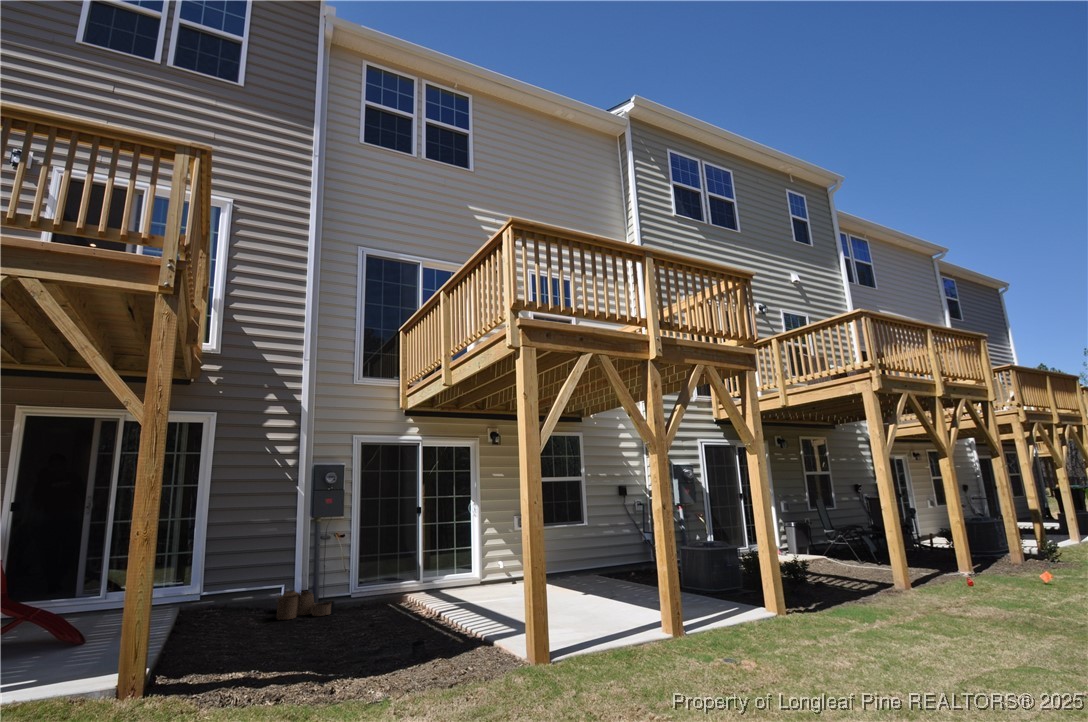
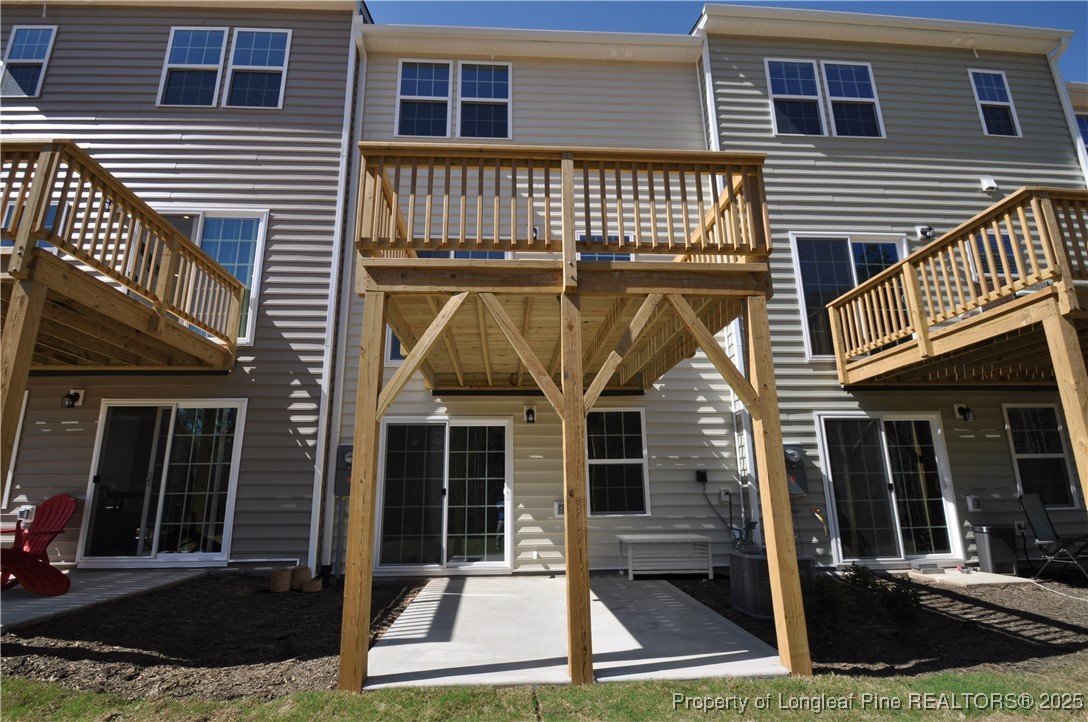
storage bench: none [563,539,643,580] -> present [615,534,713,580]

